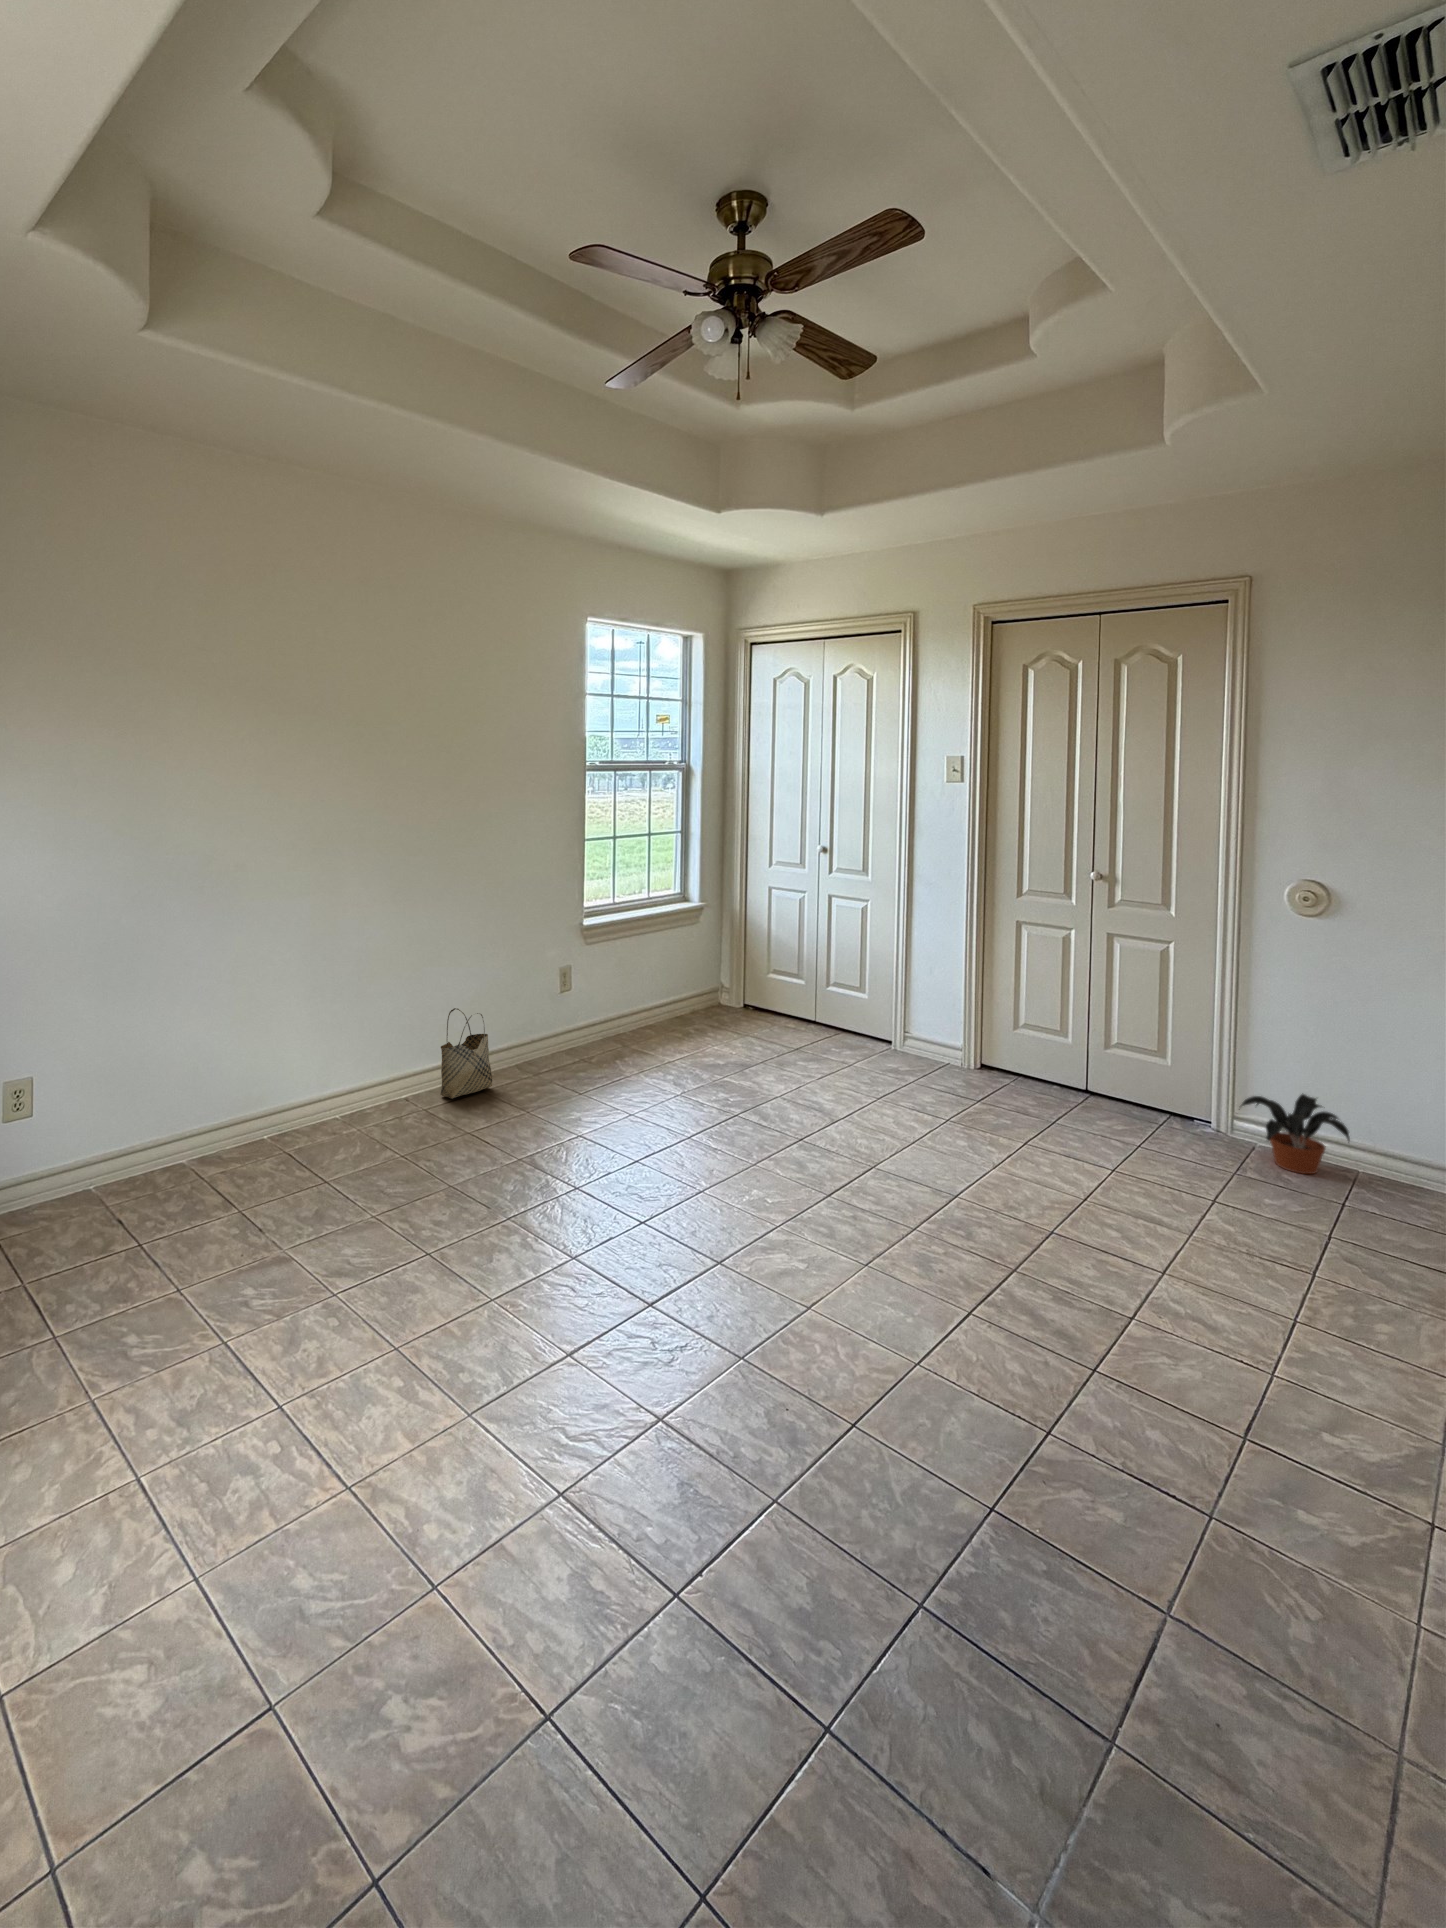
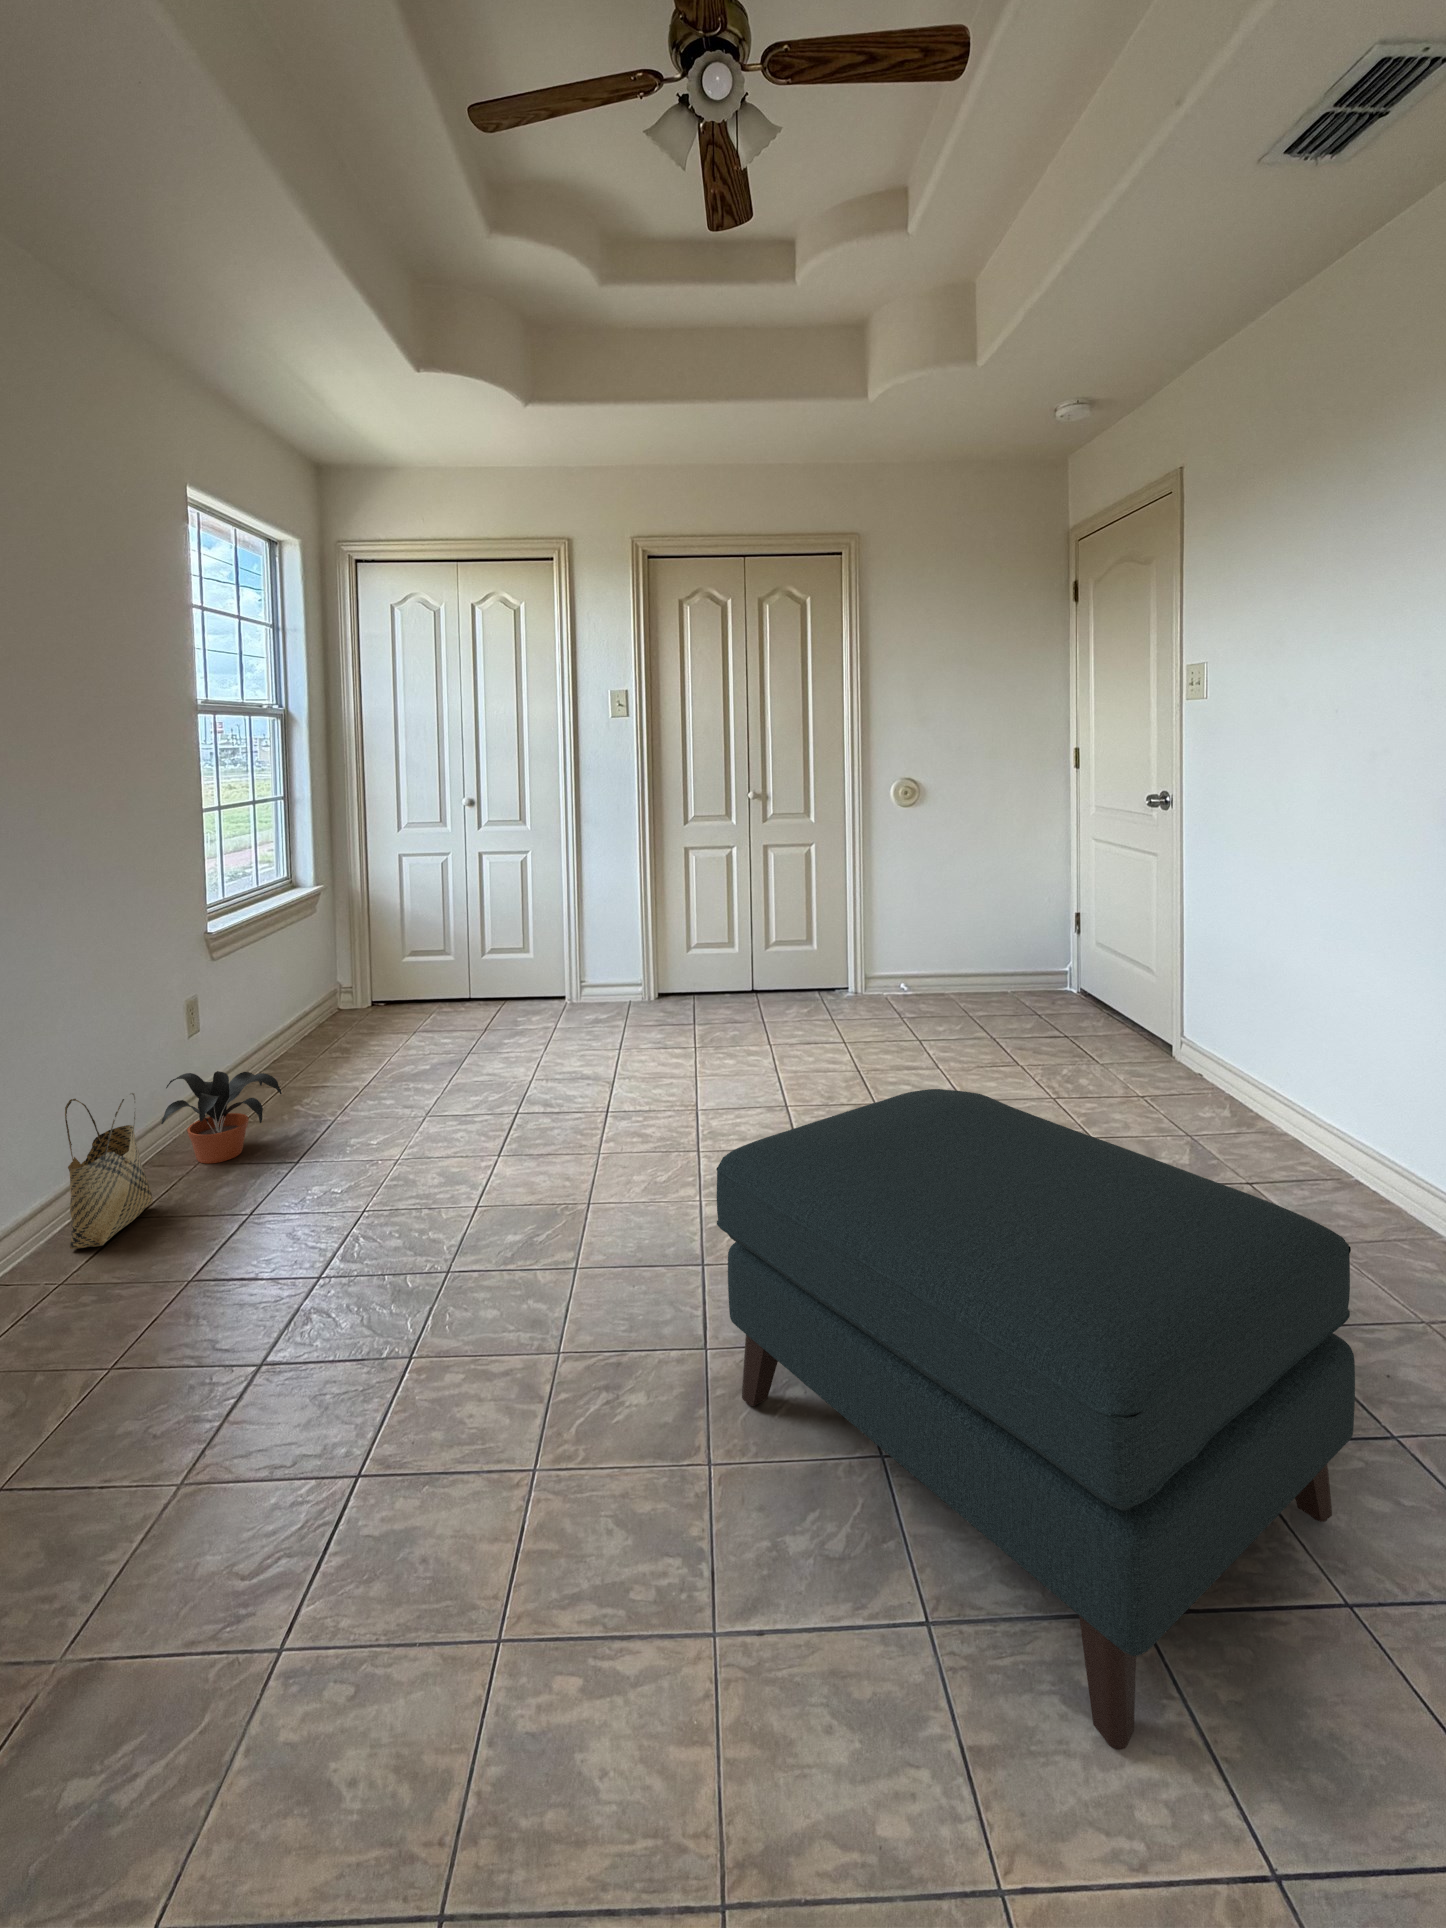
potted plant: present [1241,1094,1350,1174] -> present [161,1071,282,1163]
ottoman: none [545,1148,944,1690] -> present [716,1089,1355,1750]

